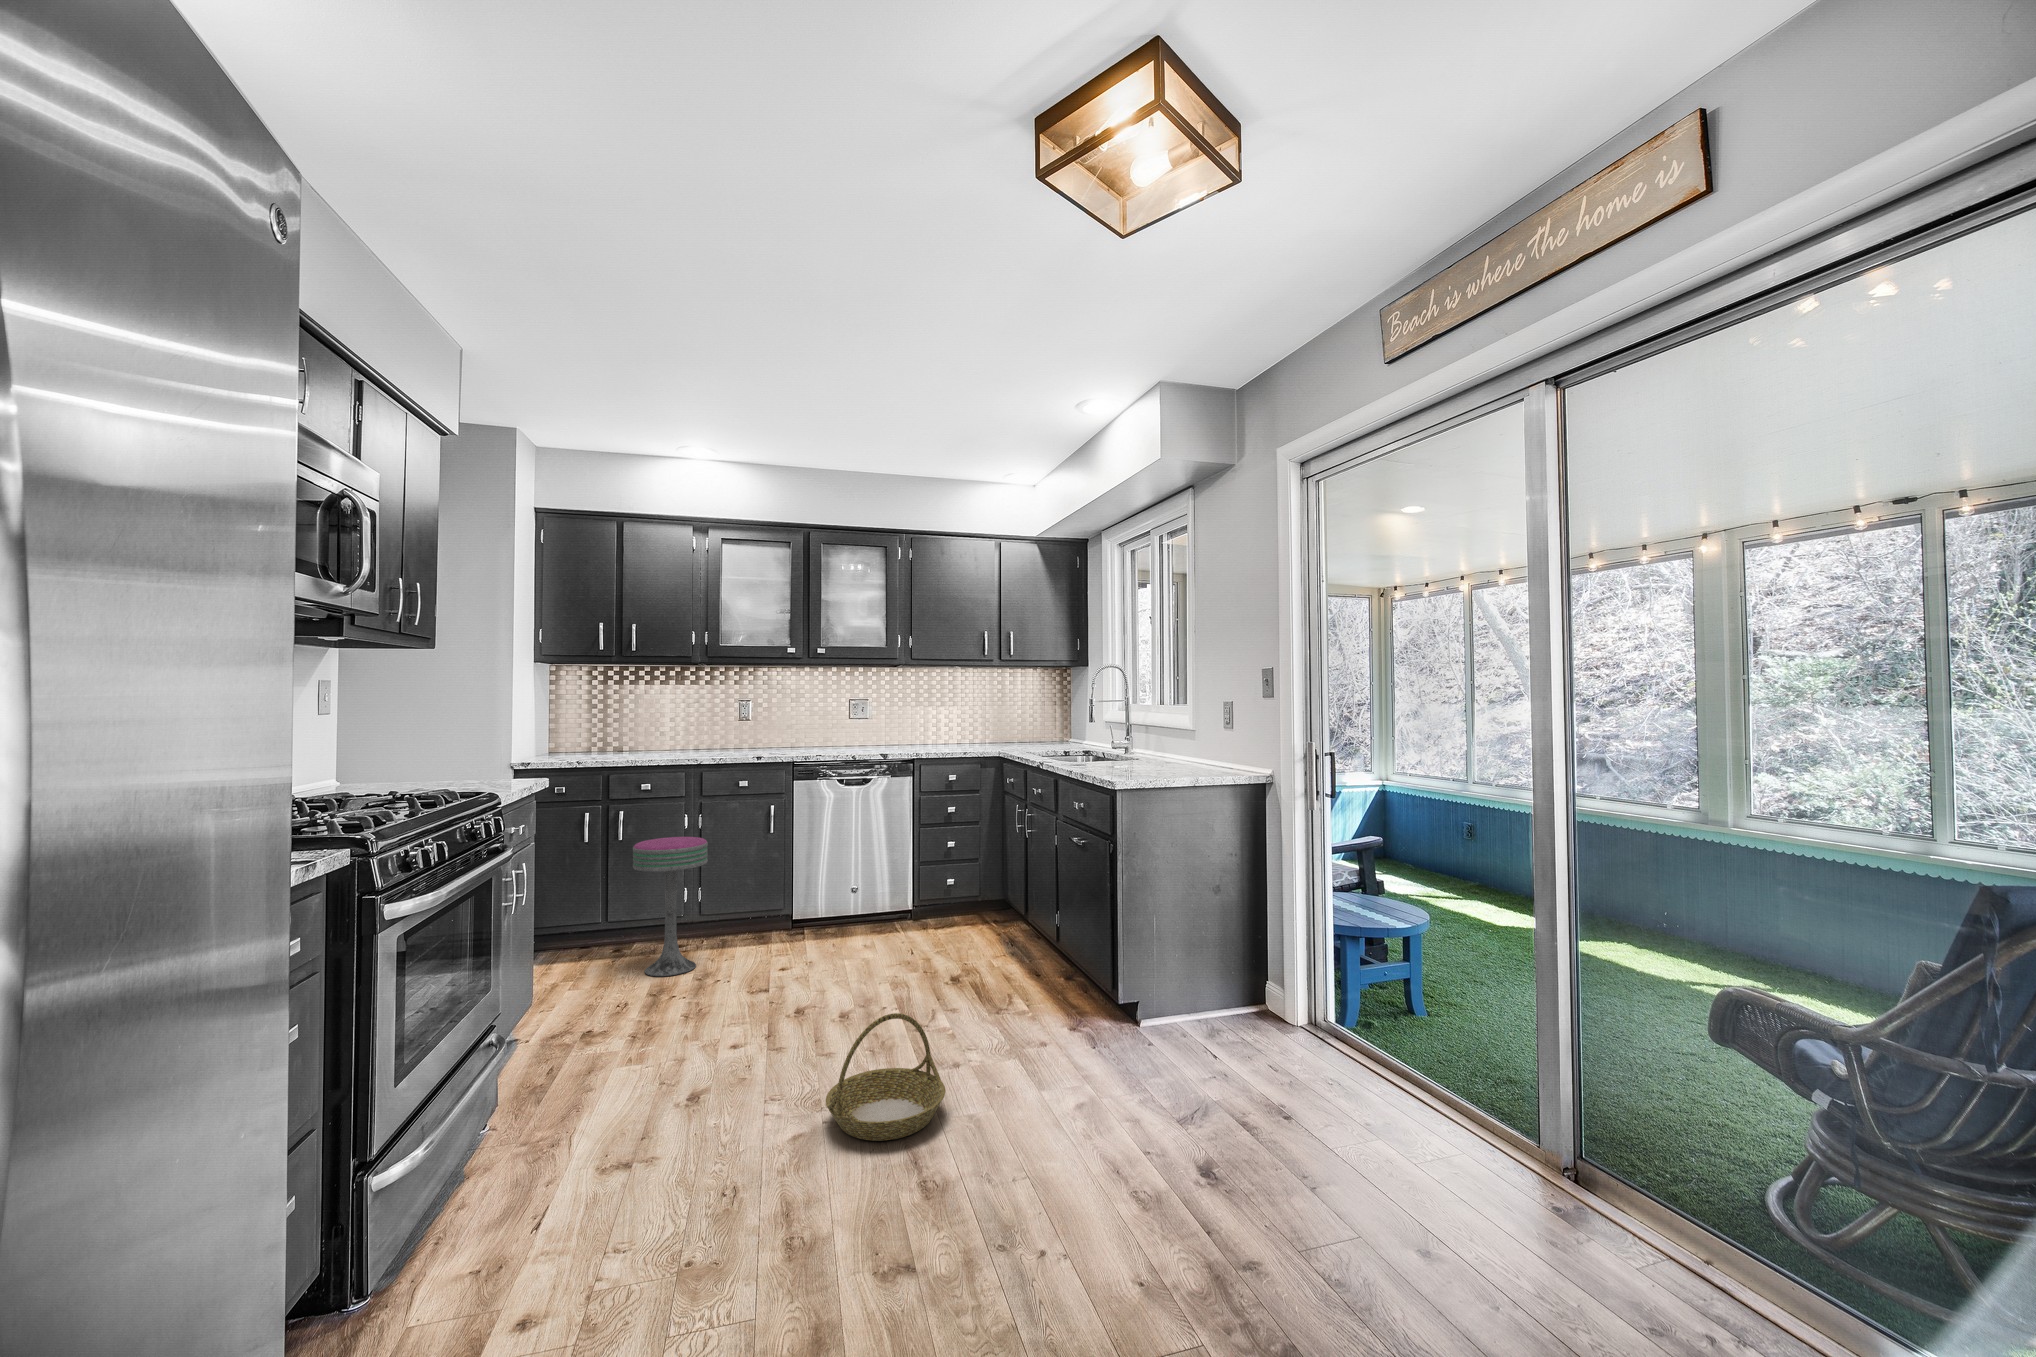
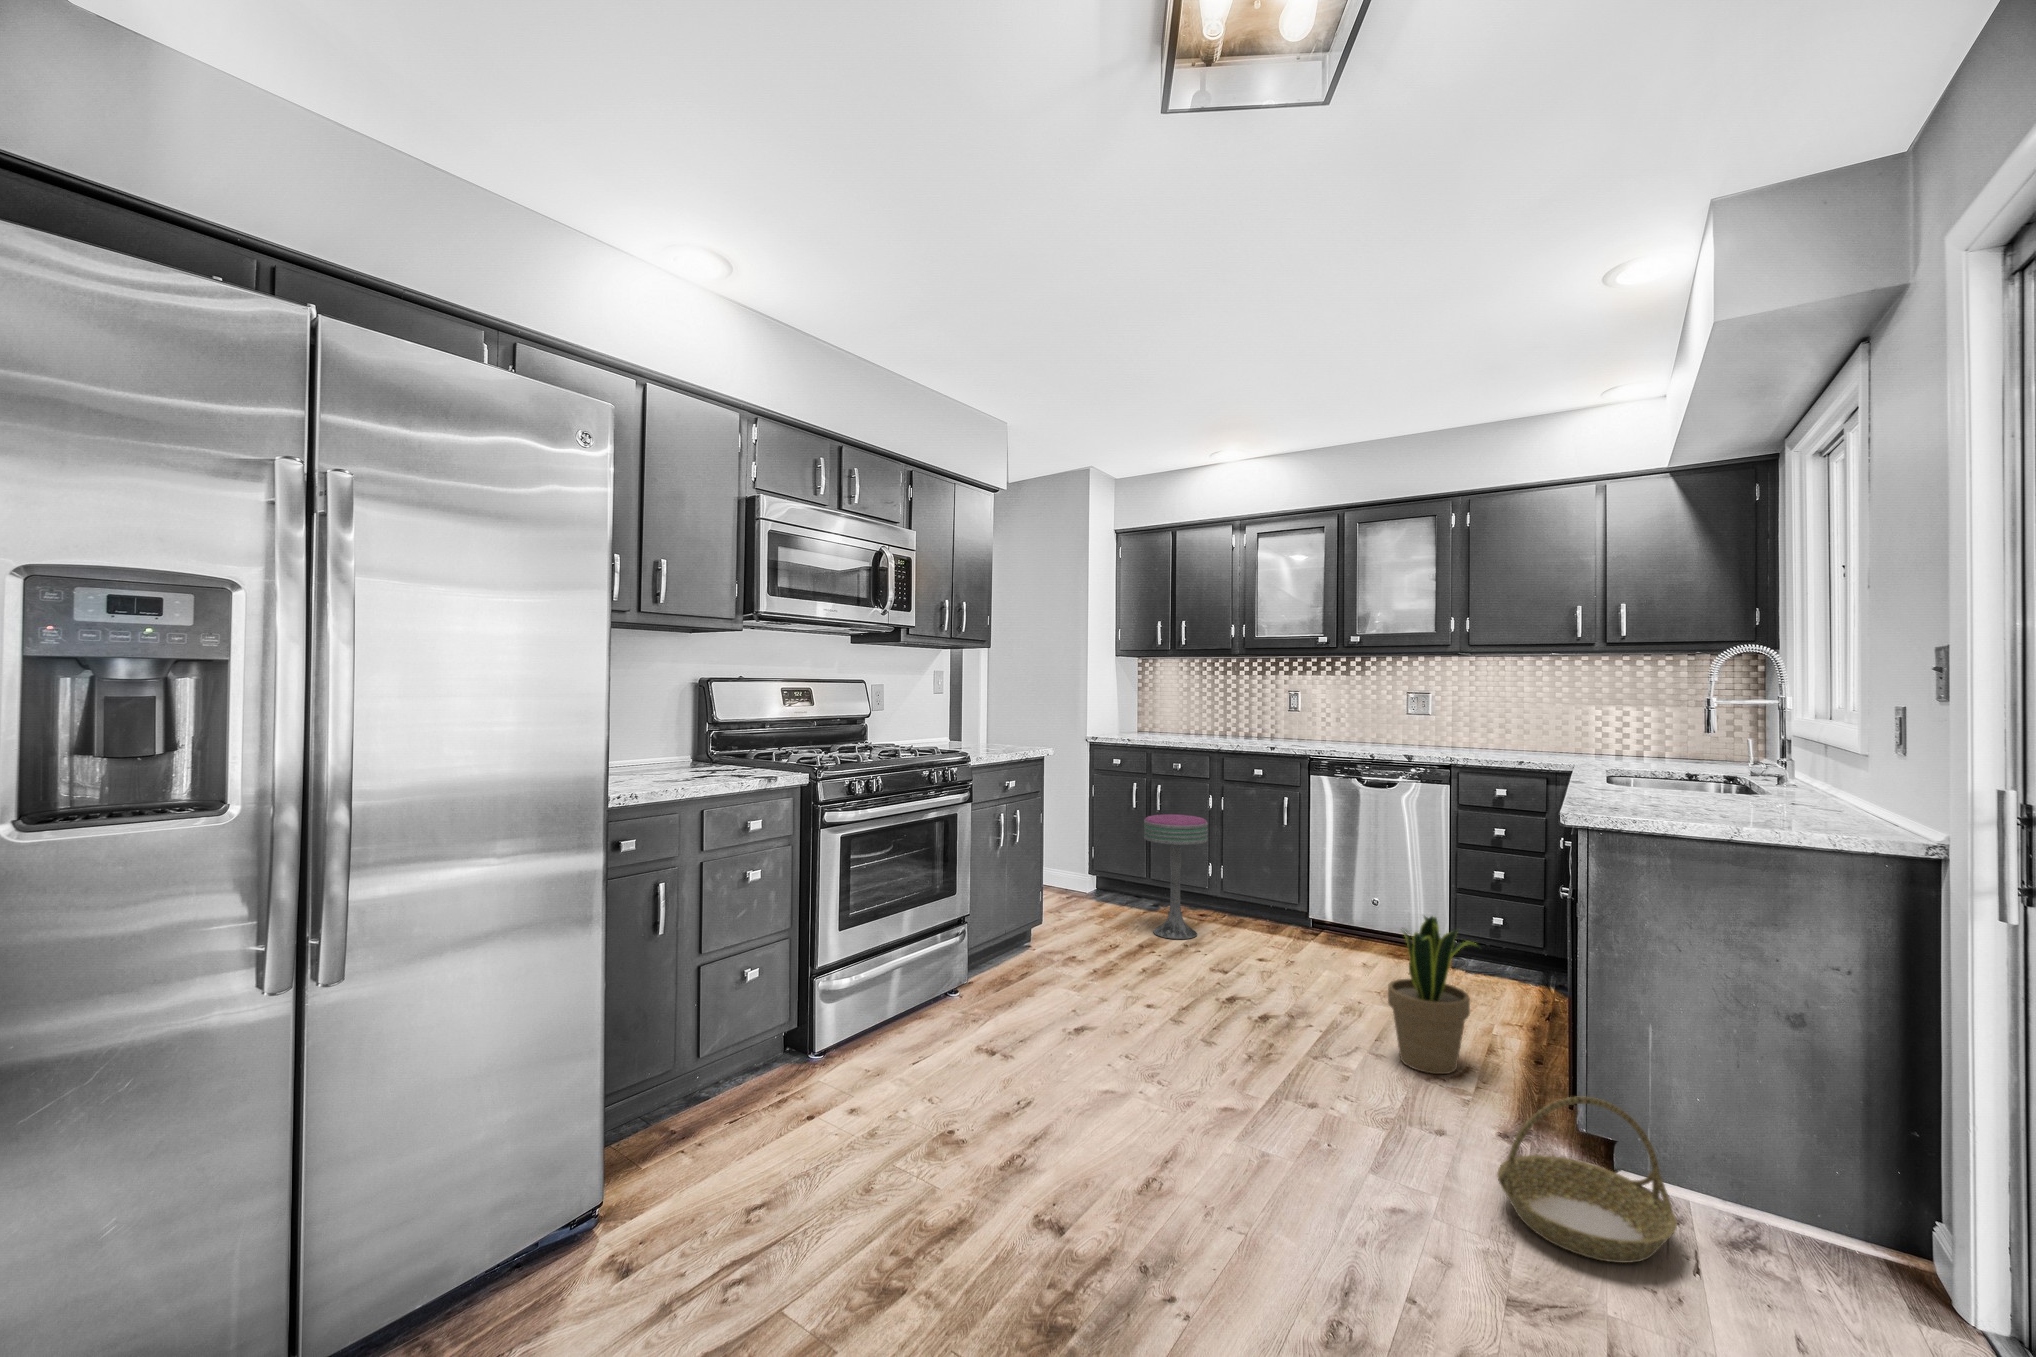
potted plant: none [966,882,1030,1016] -> present [1388,916,1479,1074]
basket: present [826,1013,945,1141] -> present [1497,1096,1677,1263]

